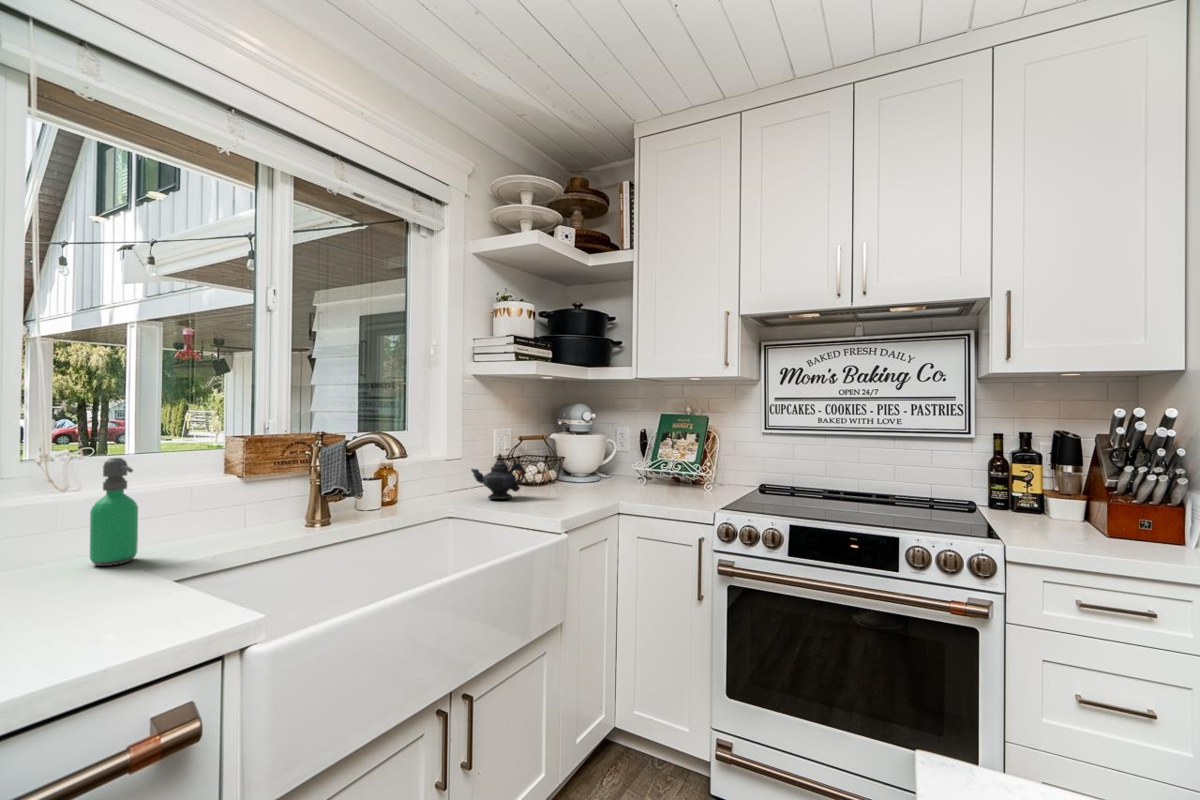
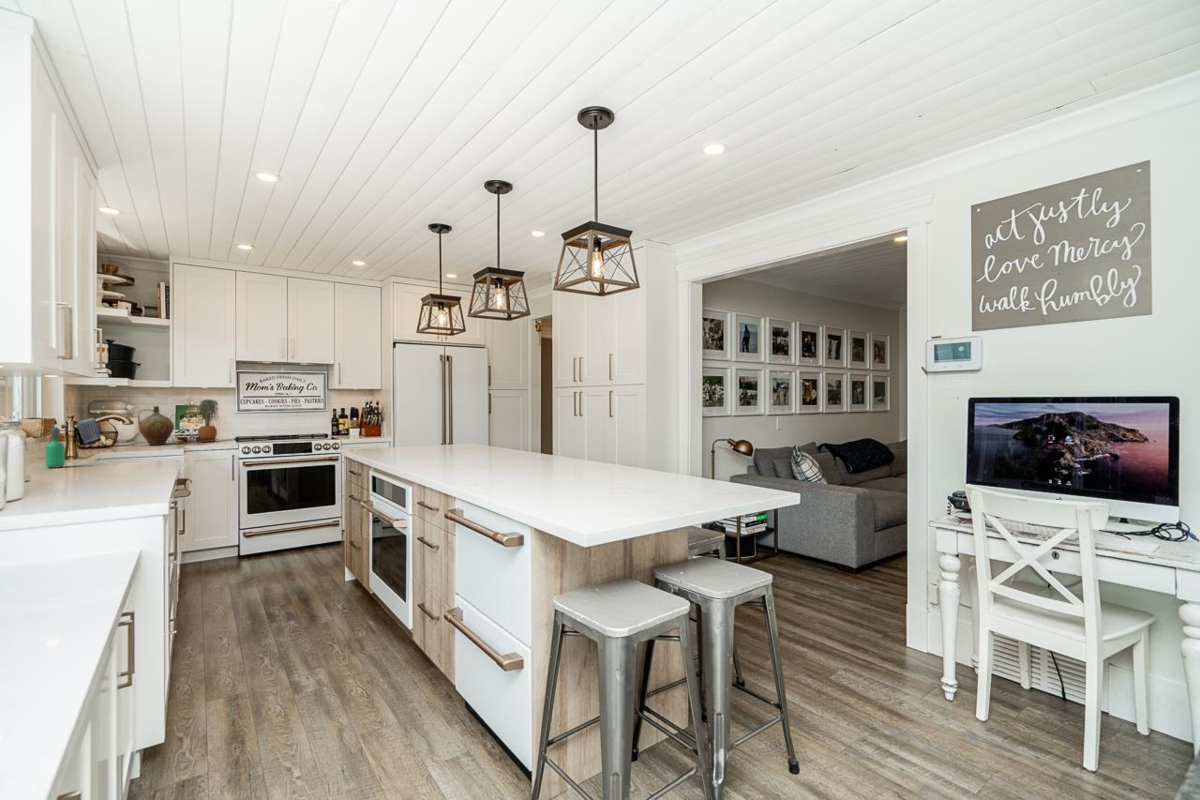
potted plant: none [655,402,700,496] -> present [197,400,218,442]
ceramic jug: none [559,414,615,493] -> present [138,406,174,445]
teapot: present [471,454,525,499] -> none [101,427,137,450]

